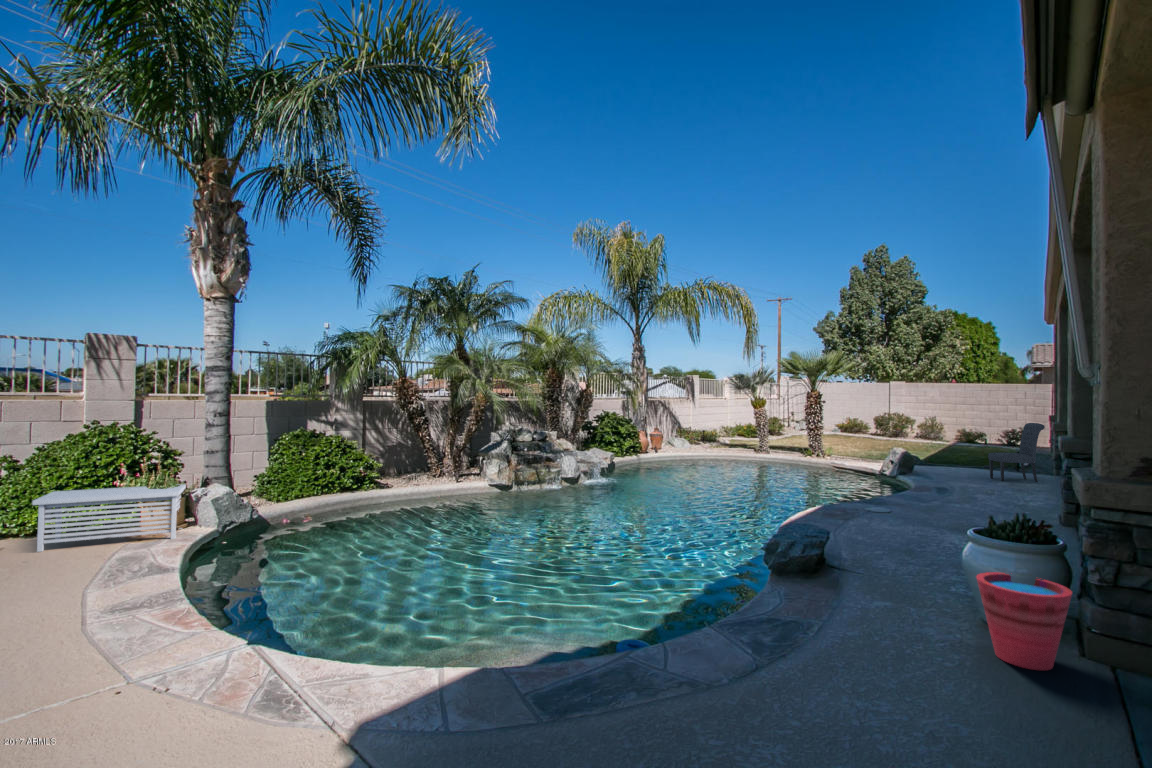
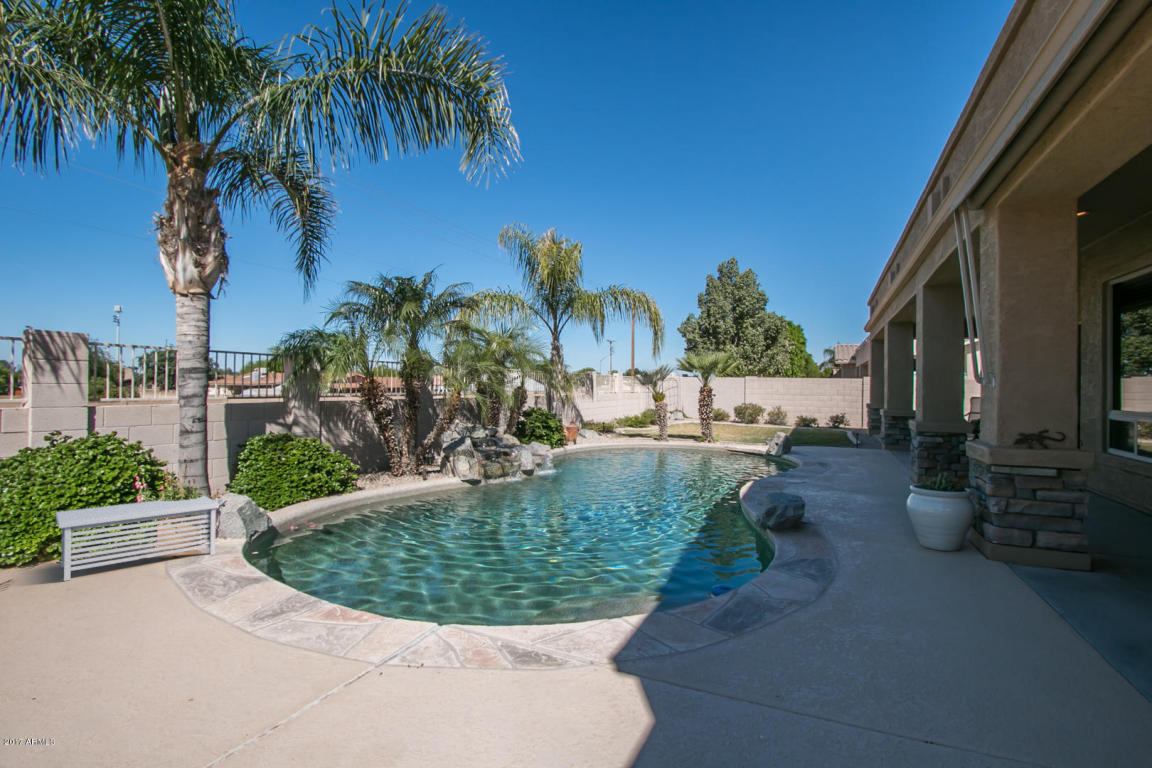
chair: present [988,423,1045,482] -> none [856,411,895,457]
bucket: present [976,572,1072,670] -> none [981,517,1045,577]

